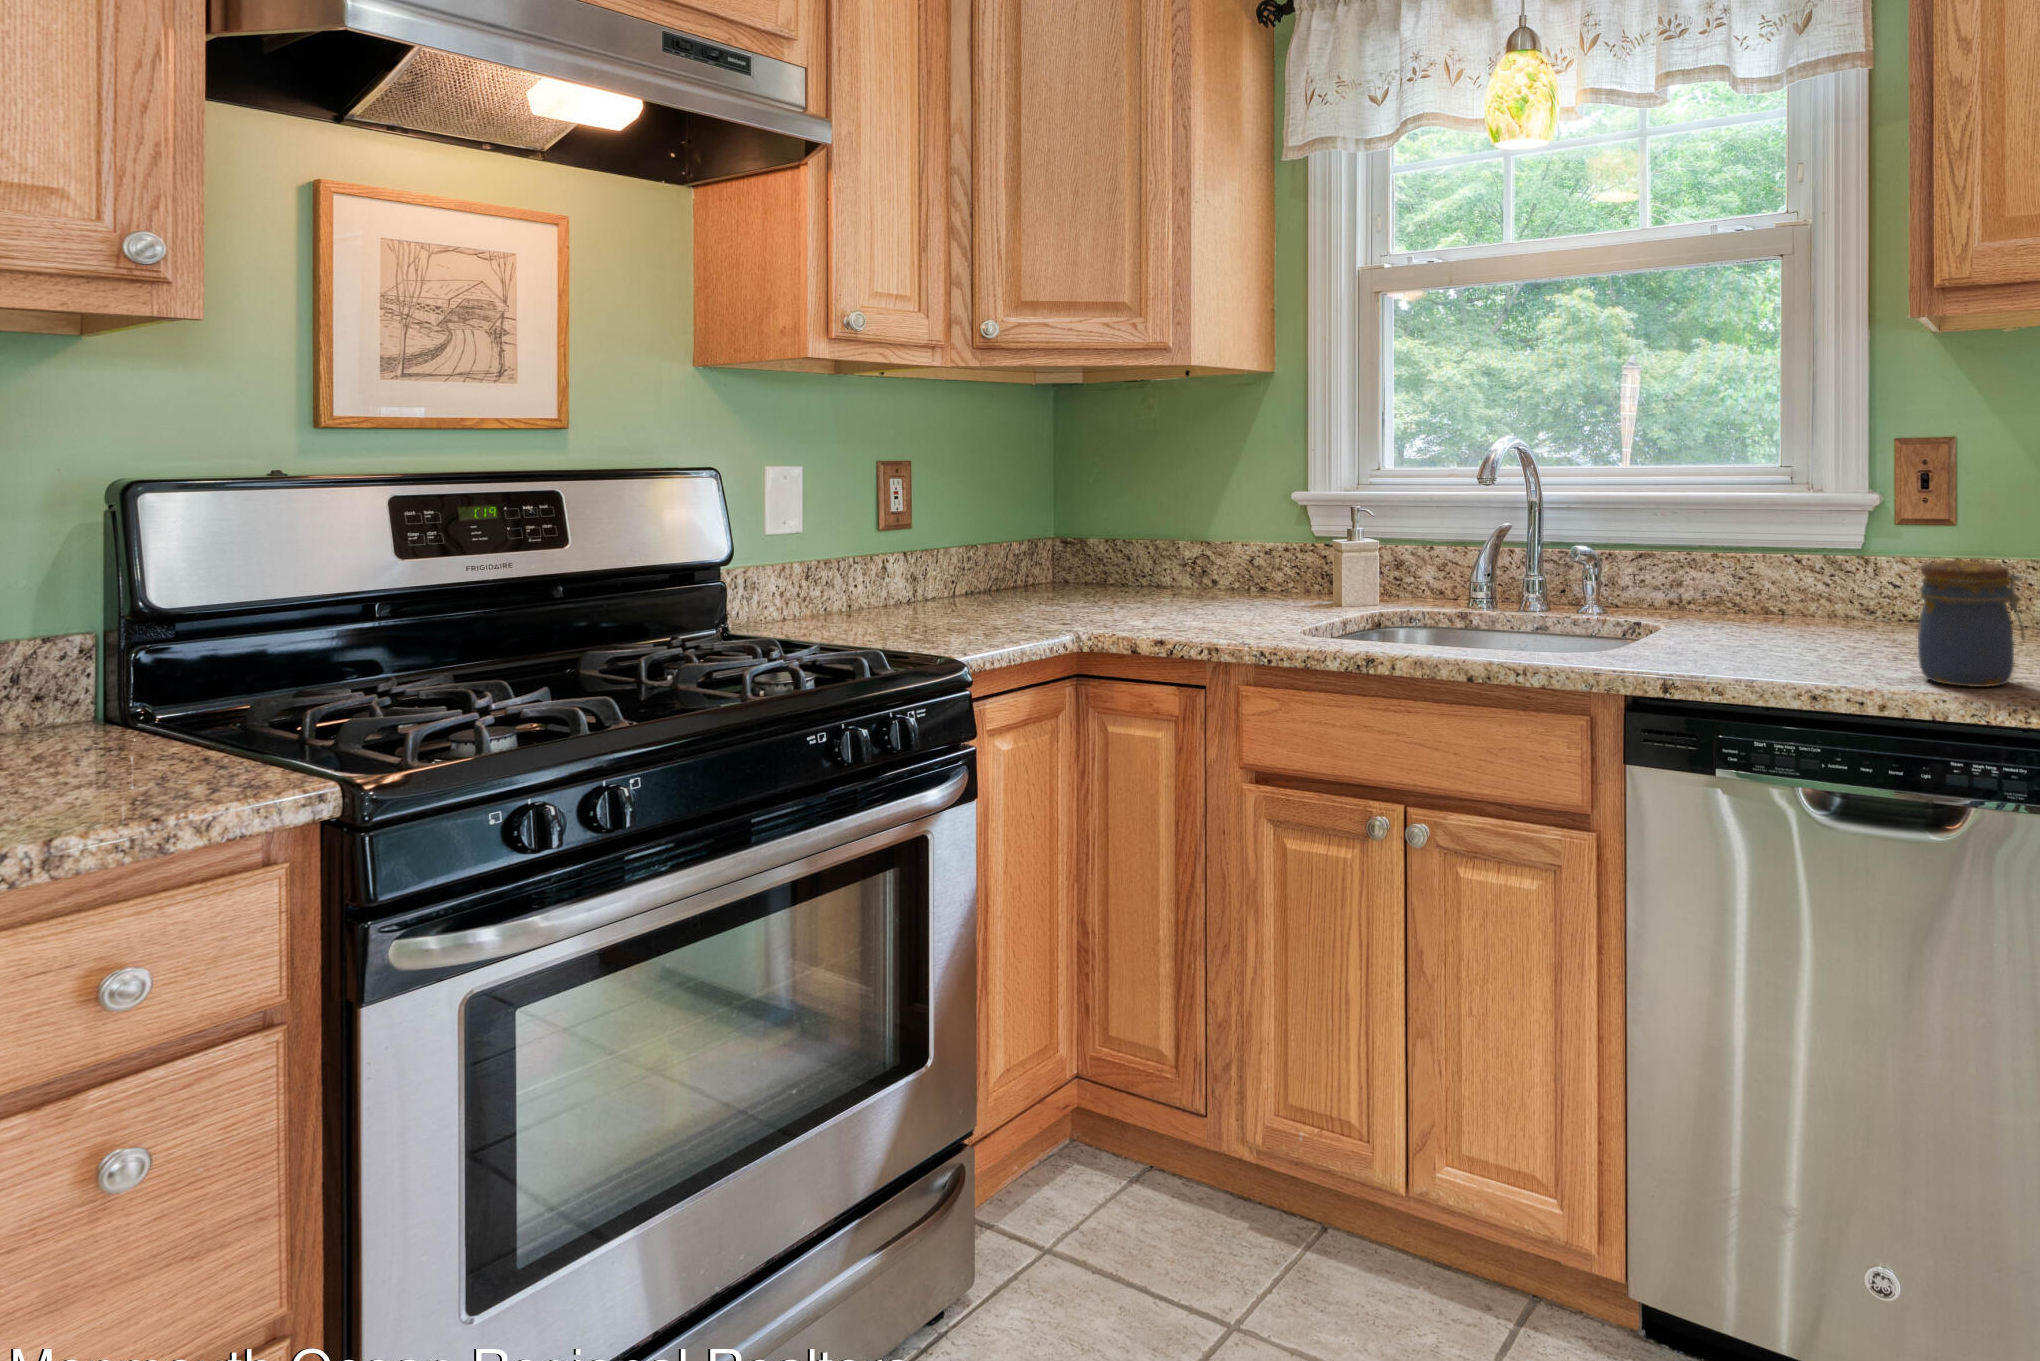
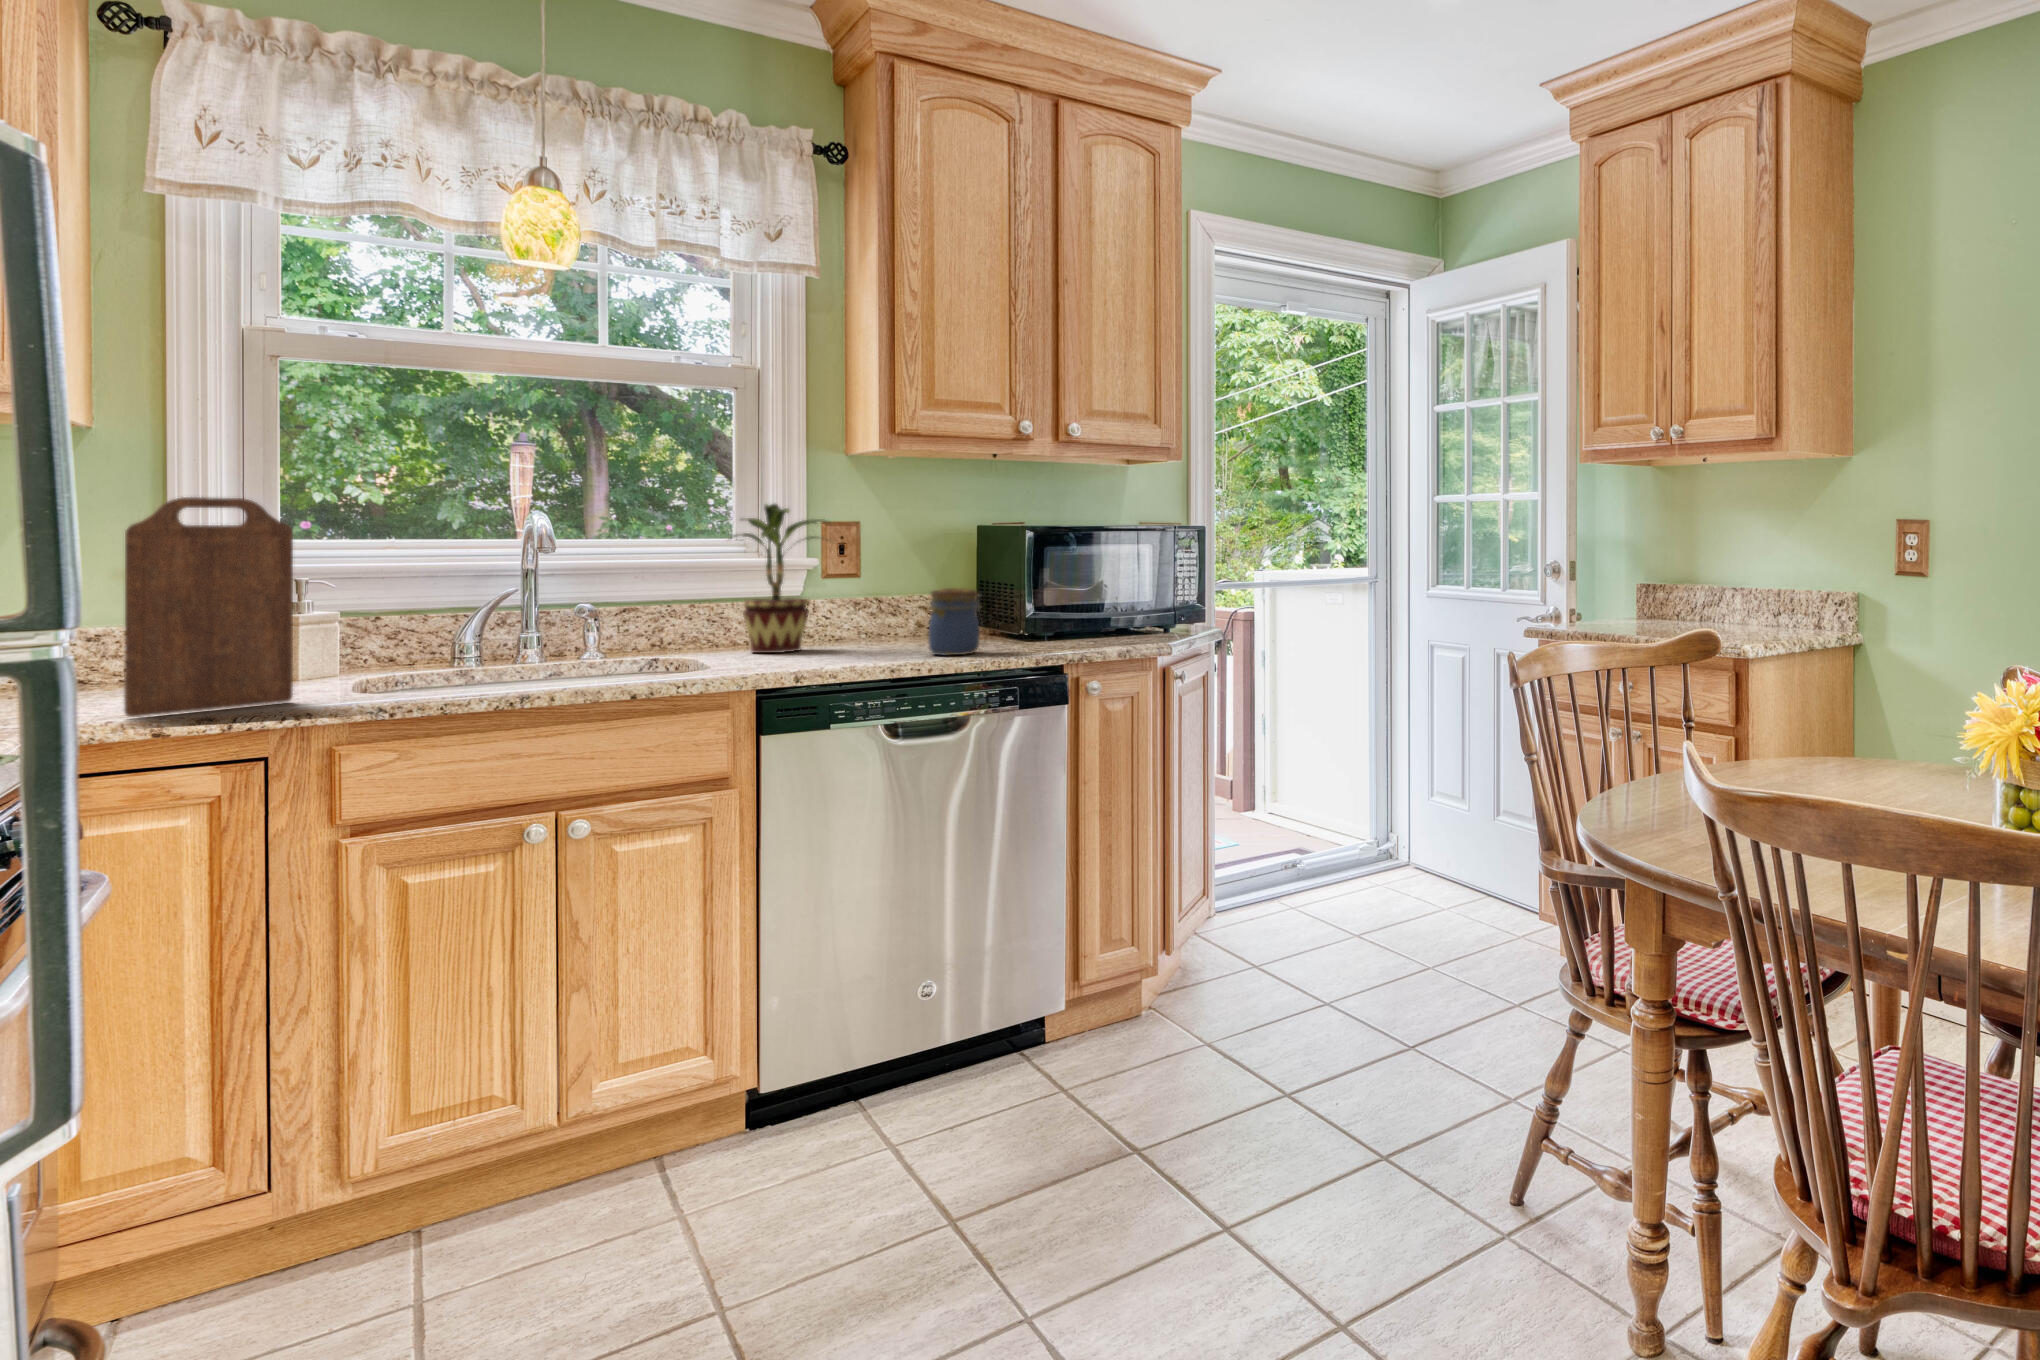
potted plant: none [1709,416,1883,635] -> present [730,504,826,653]
cutting board: none [1123,427,1241,631] -> present [124,497,293,717]

